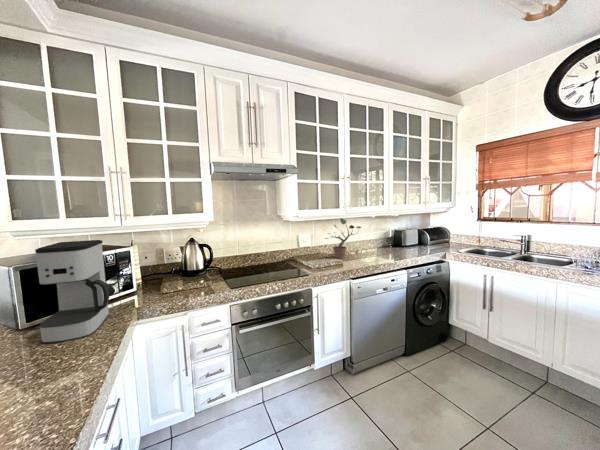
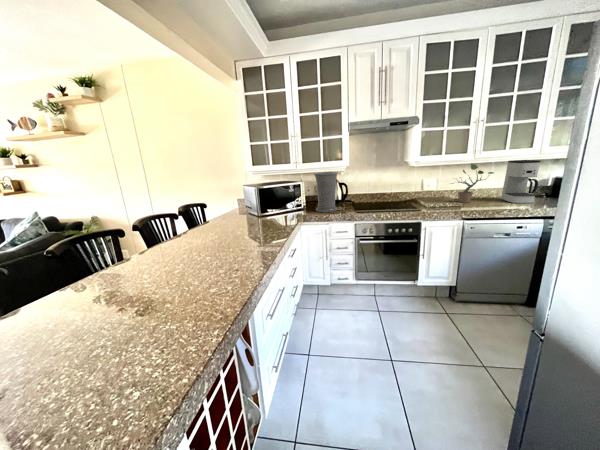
vase: none [156,229,199,295] -> present [314,172,338,212]
coffee maker: present [35,240,109,344] -> present [501,160,541,204]

